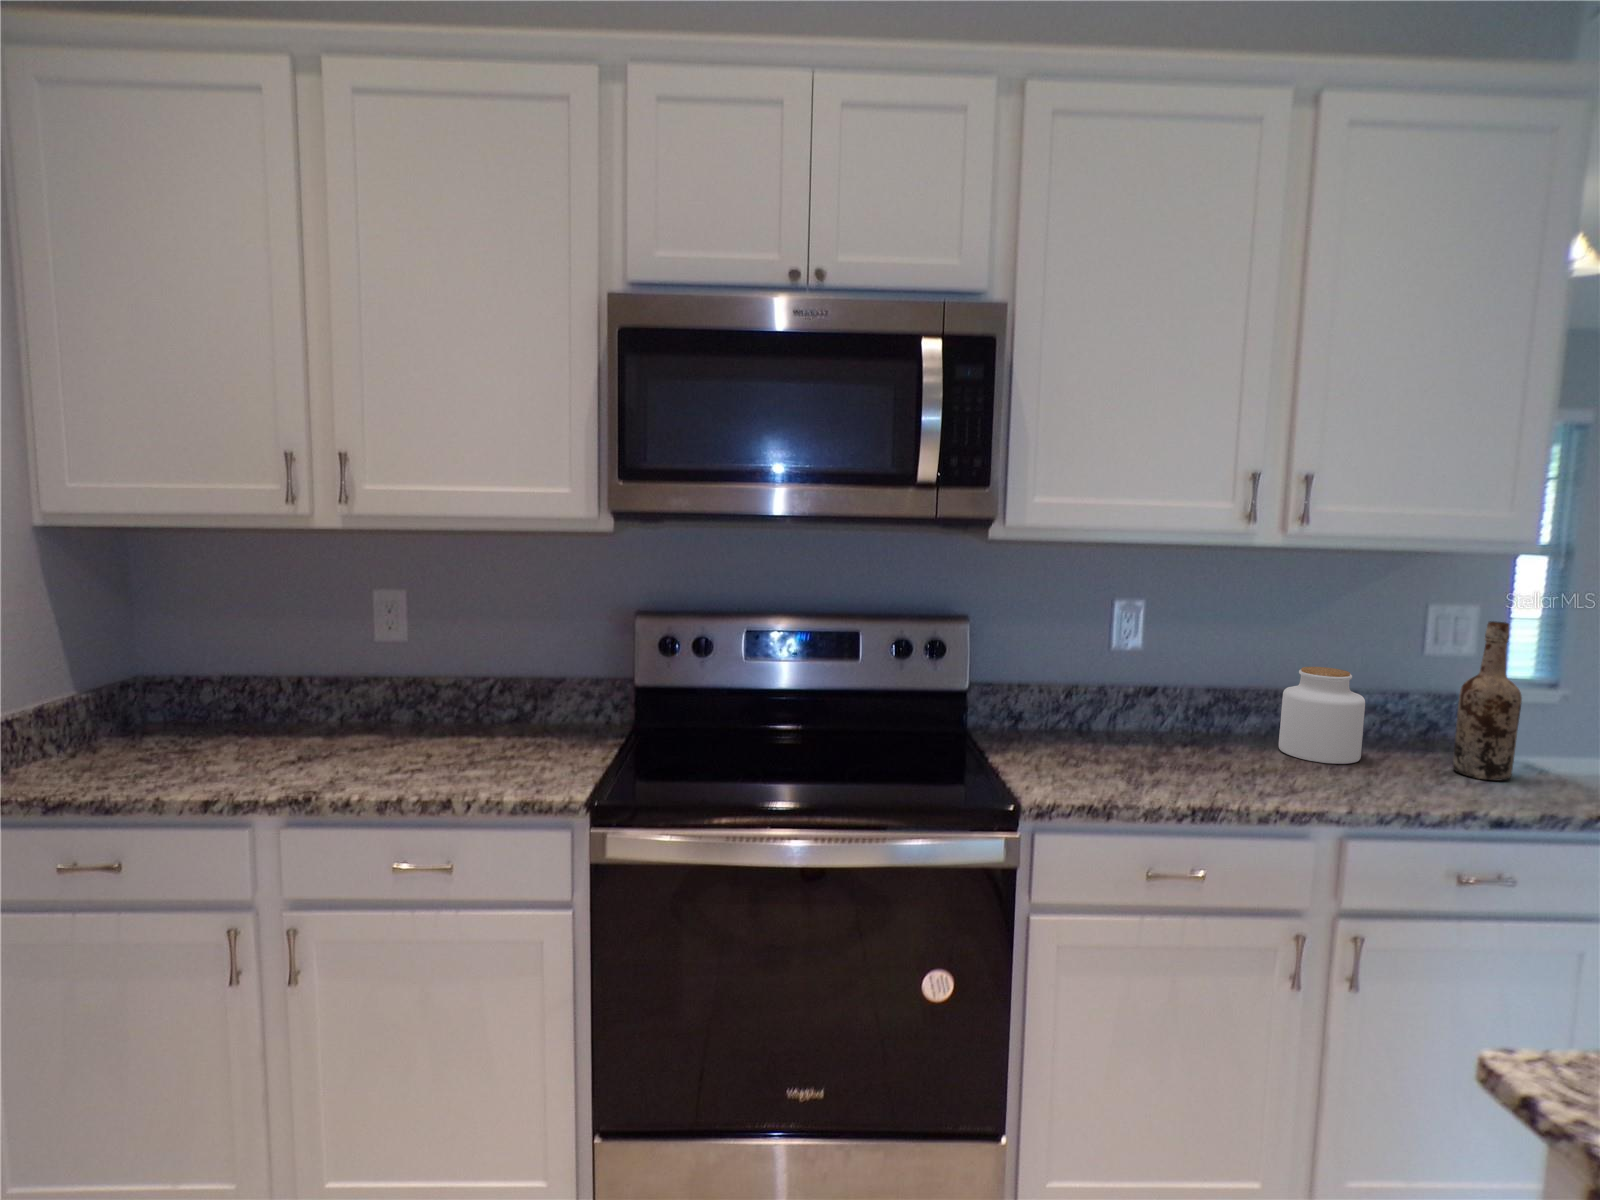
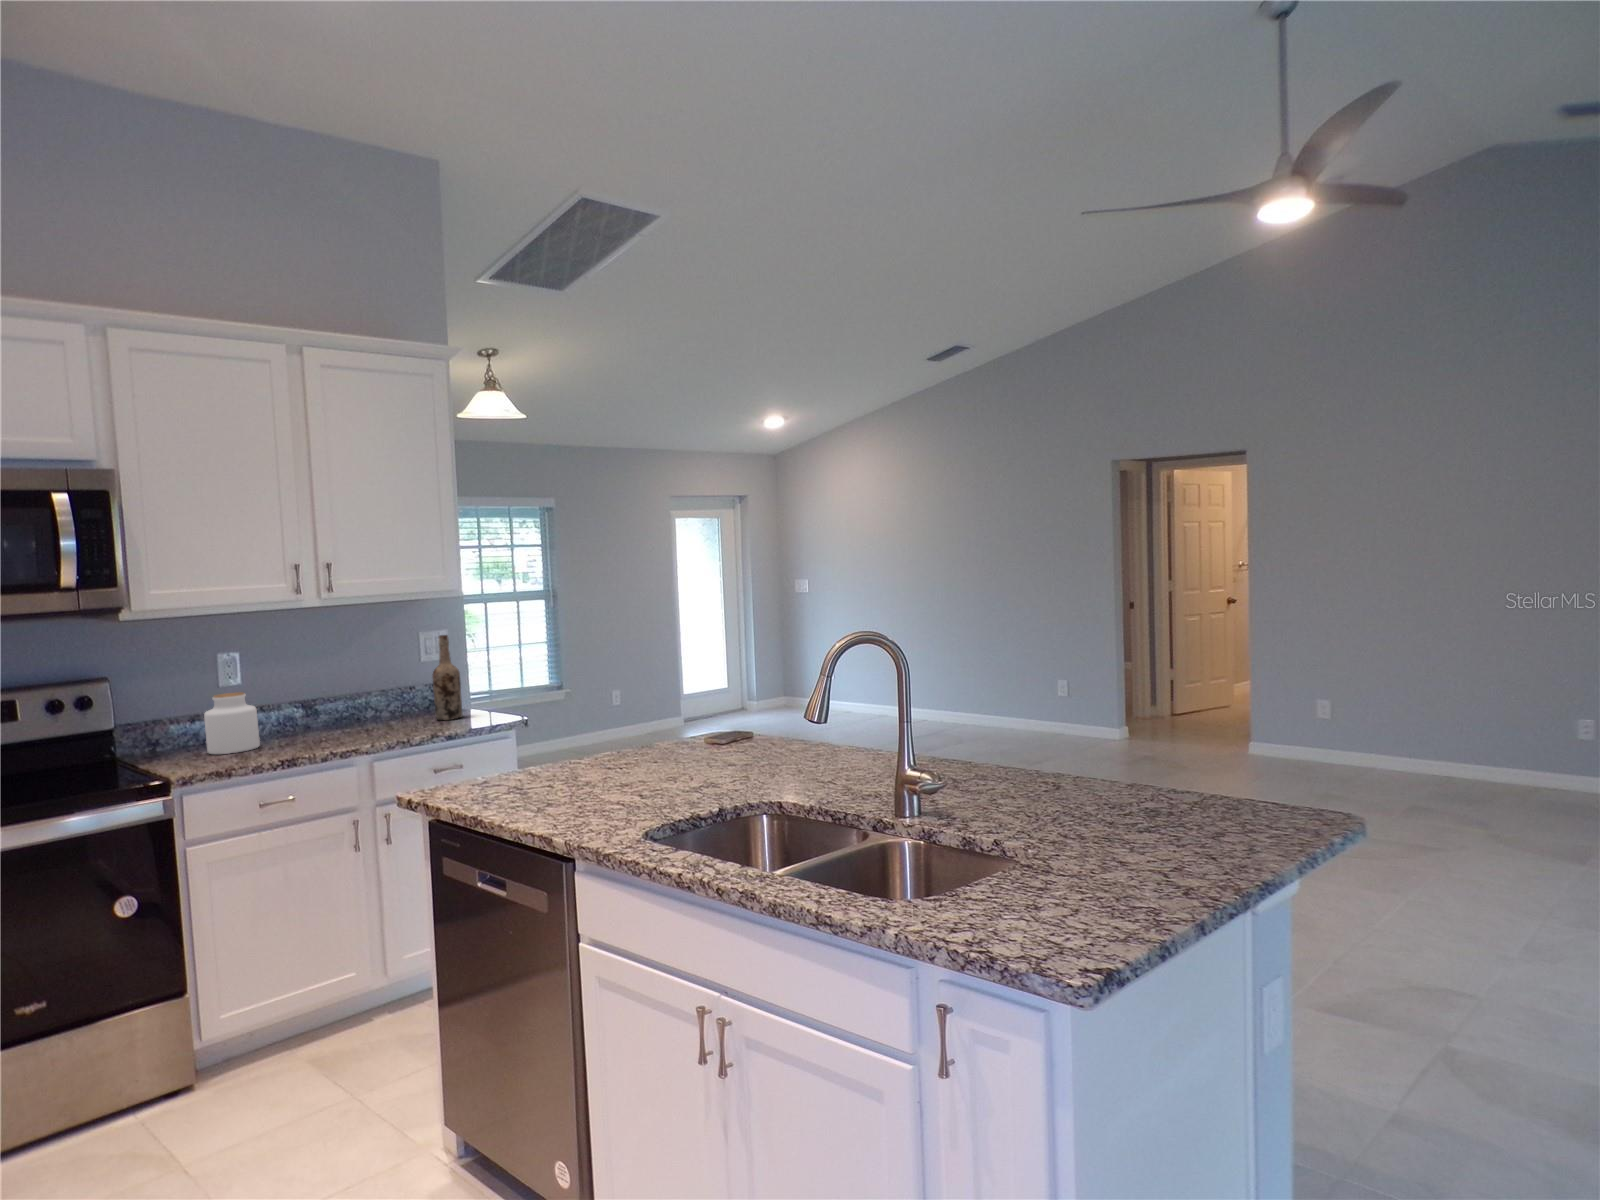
jar: present [1279,667,1365,764] -> present [204,692,260,754]

